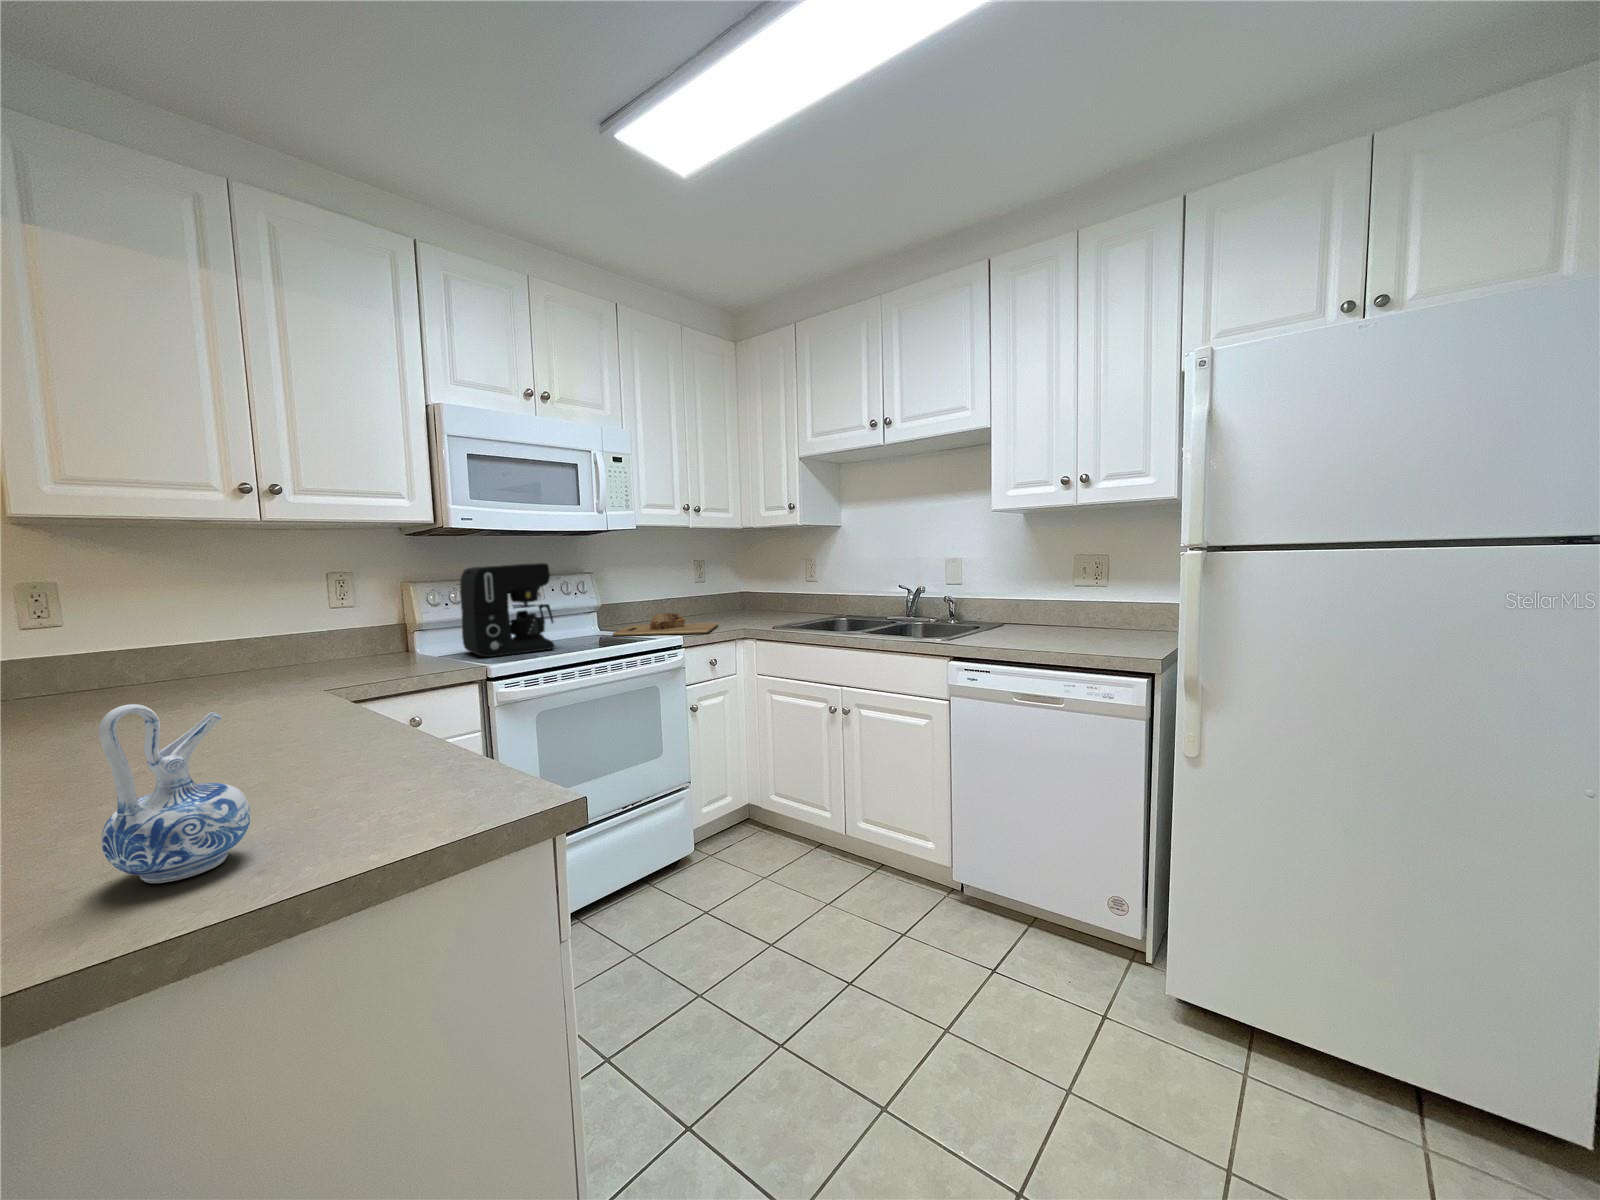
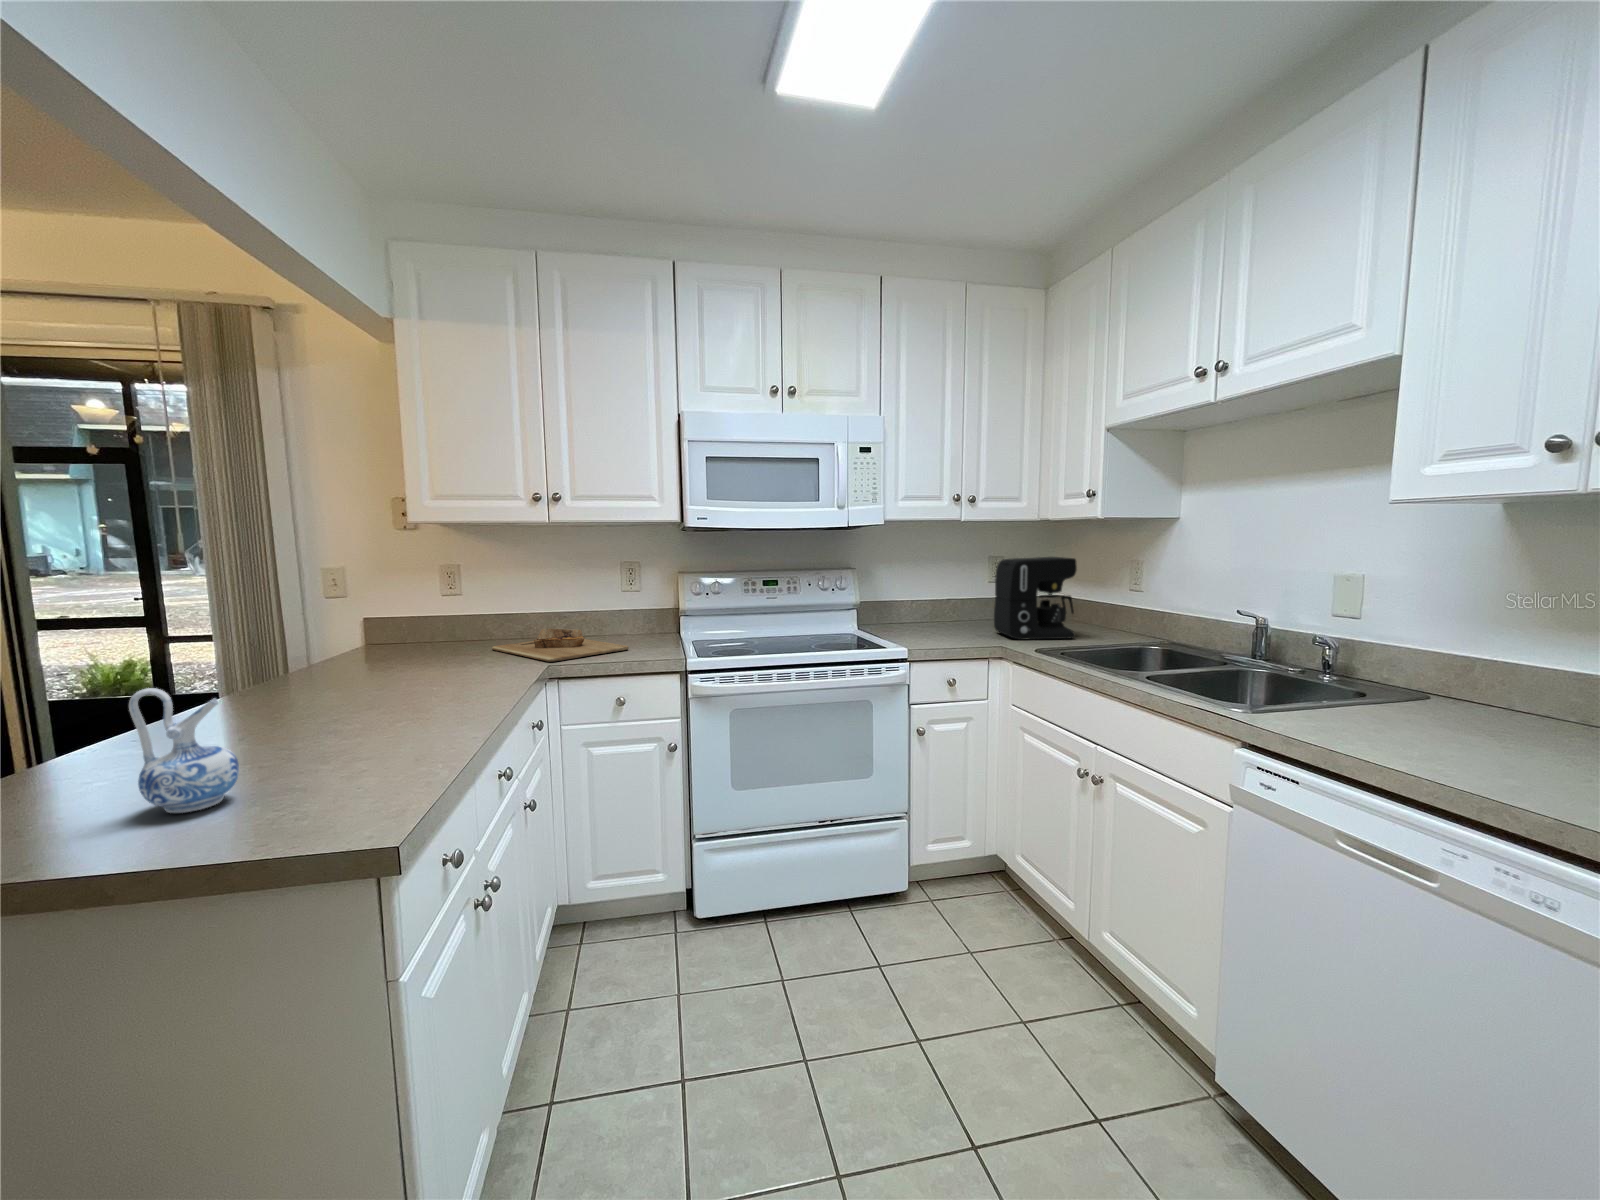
coffee maker: present [460,563,555,657] -> present [994,557,1077,640]
cutting board: present [613,613,718,636] -> present [492,628,629,662]

